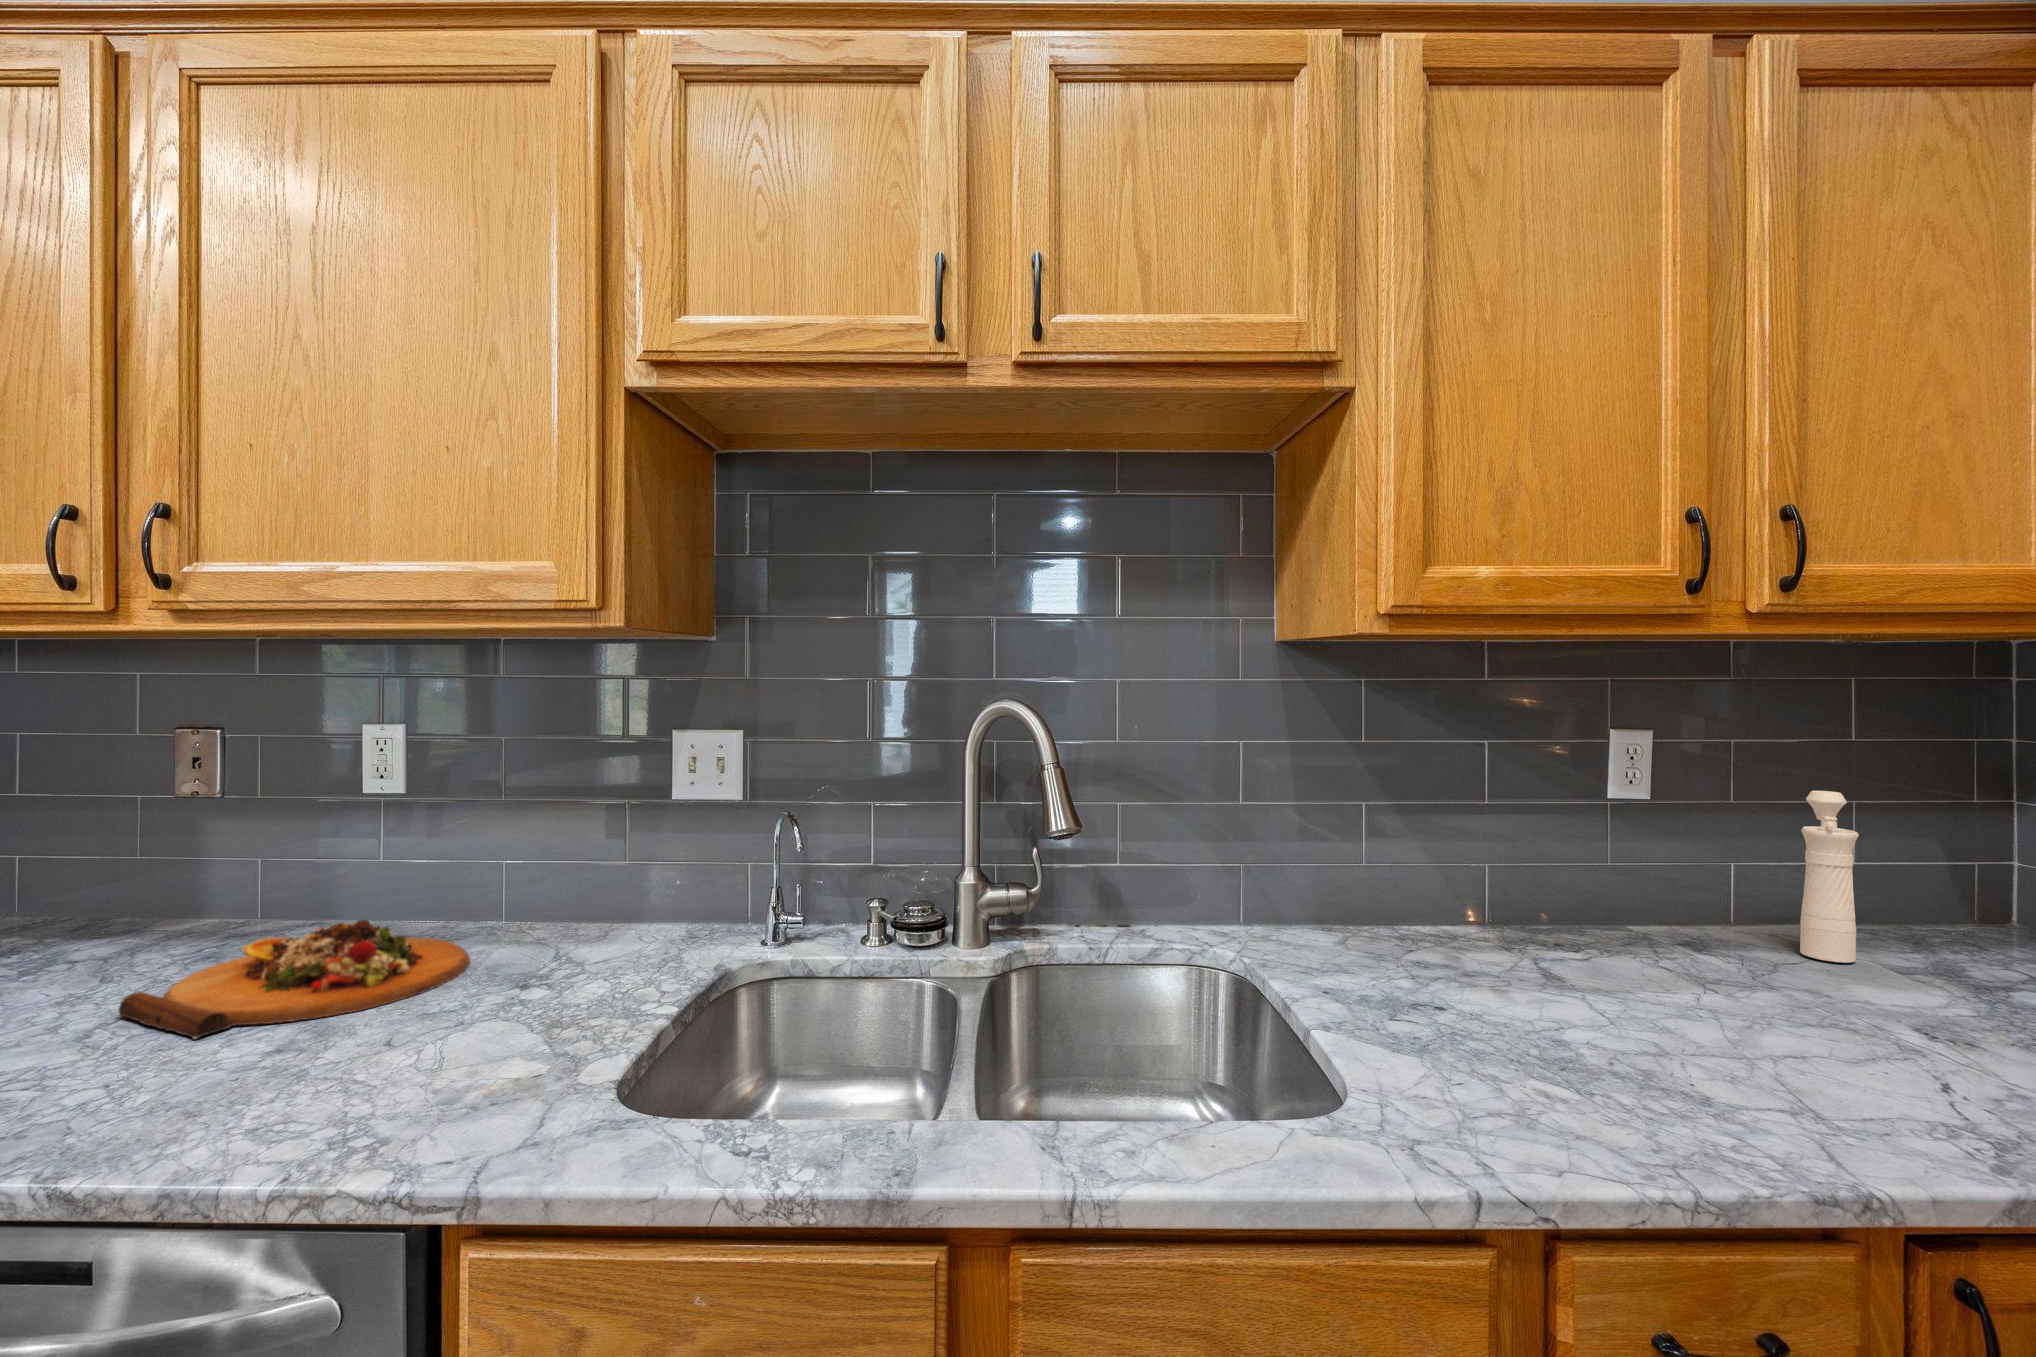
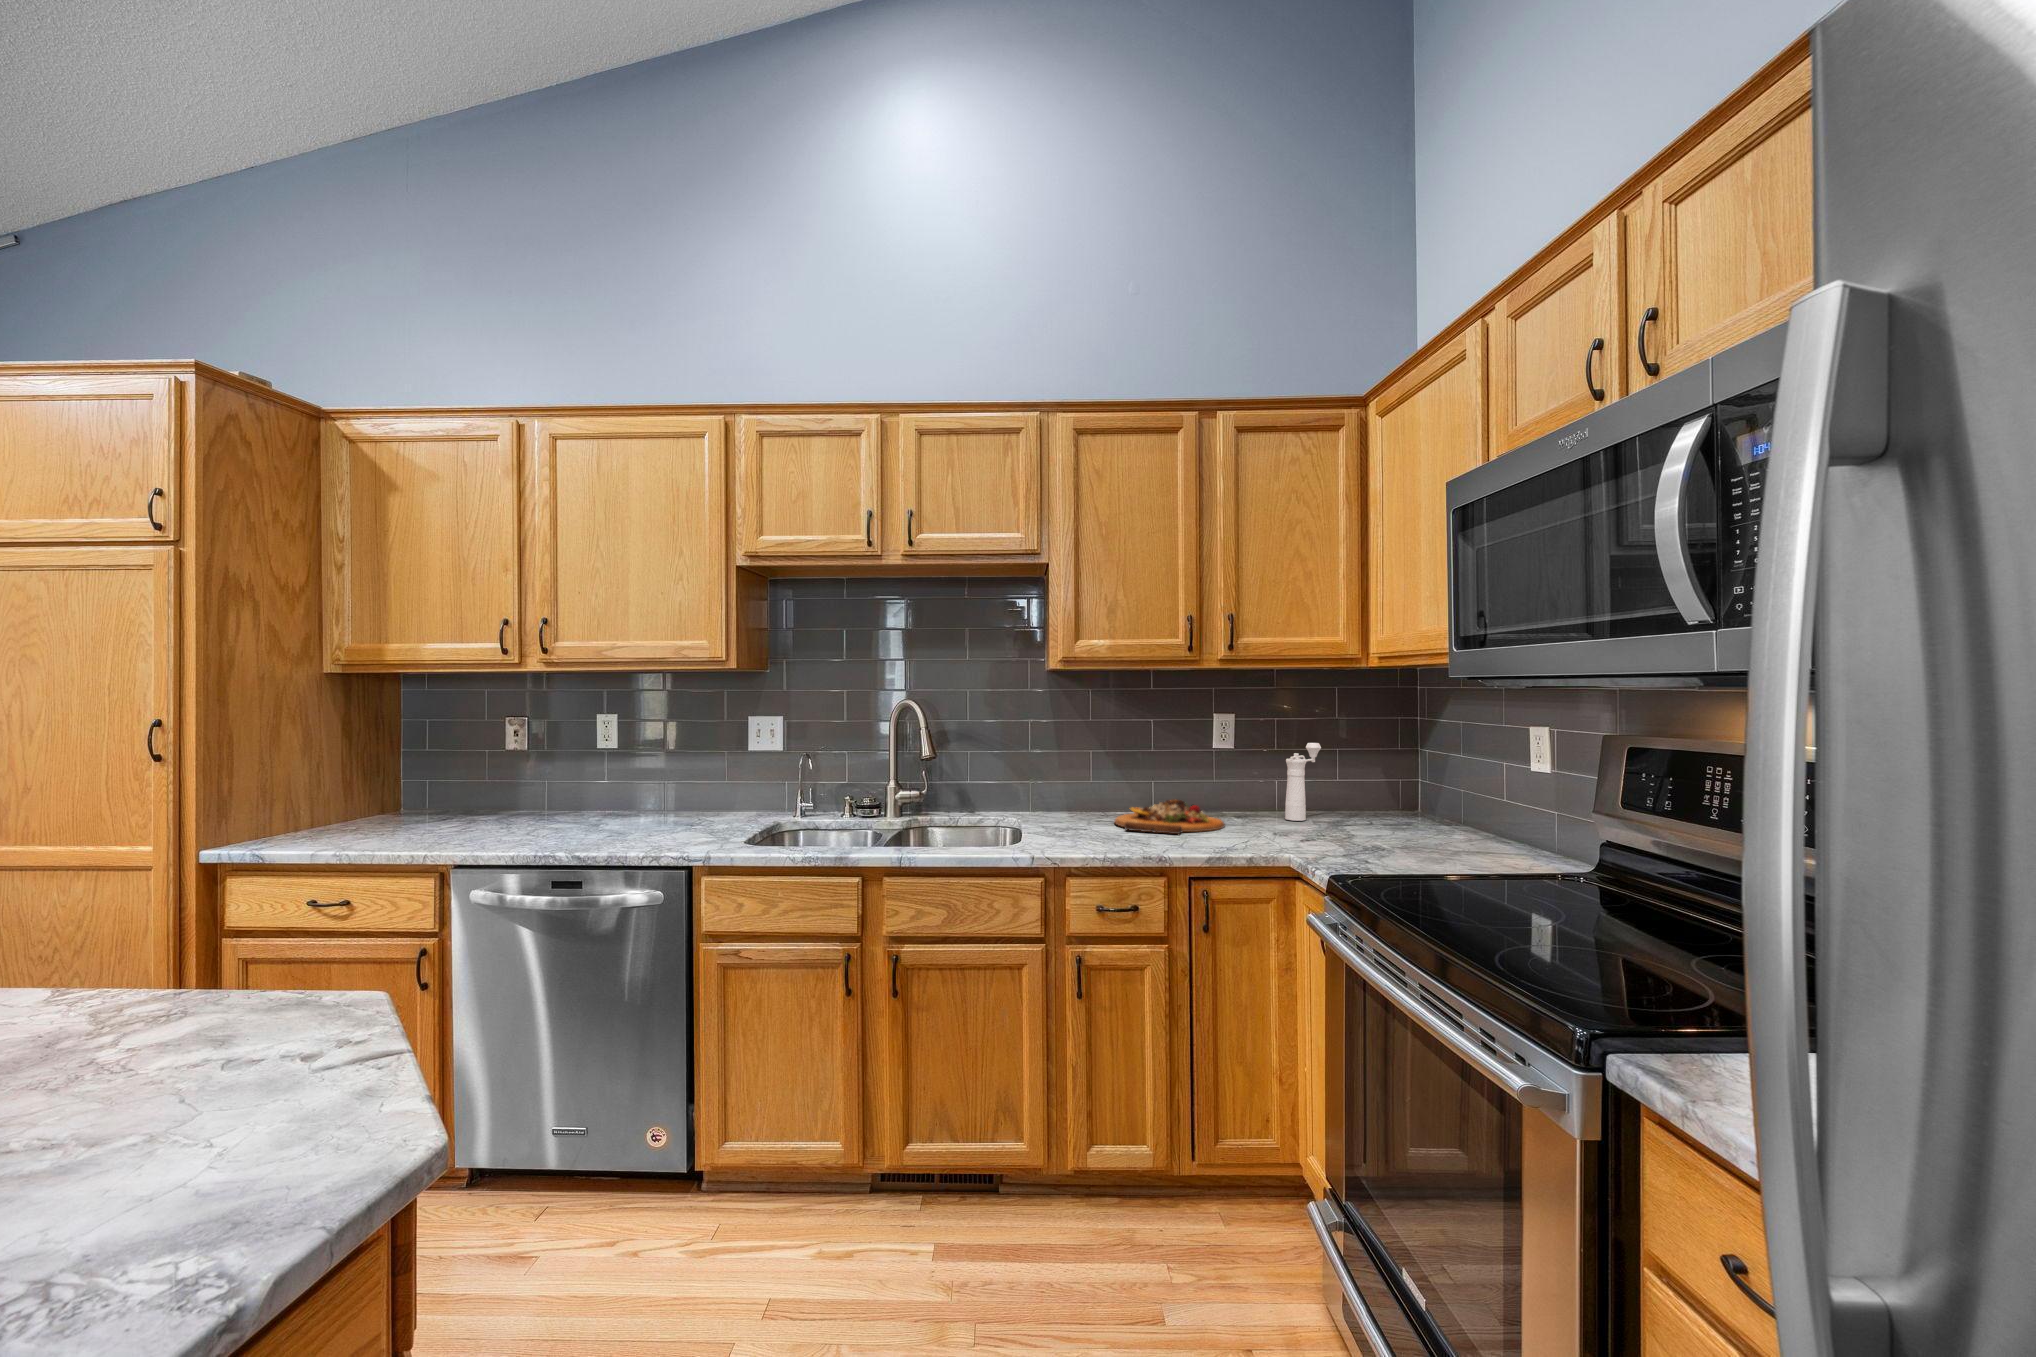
cutting board: present [119,920,470,1039] -> present [1115,800,1225,834]

